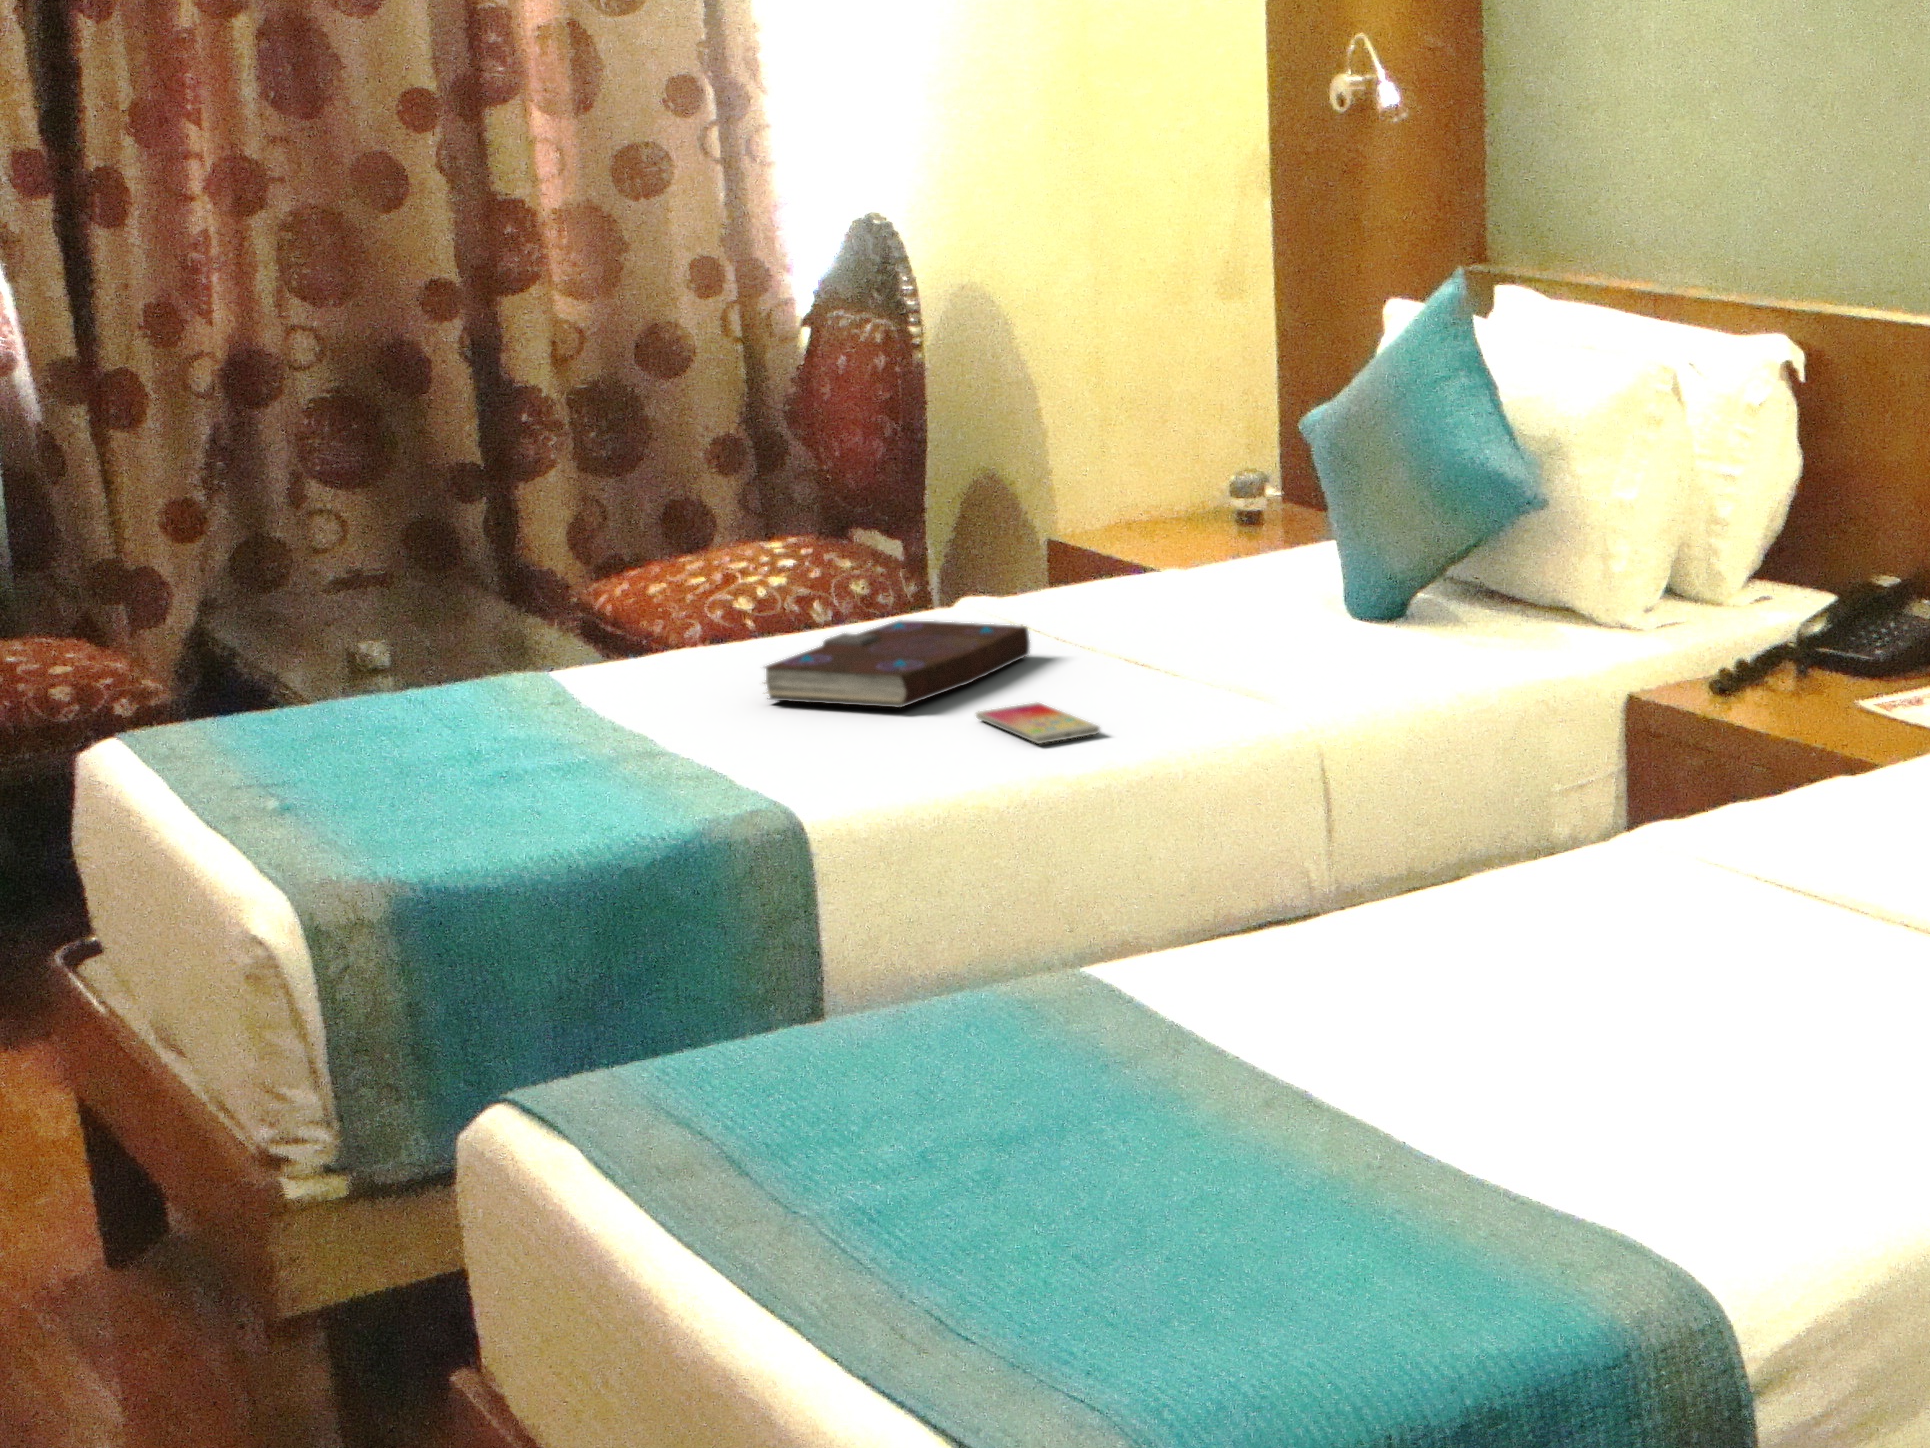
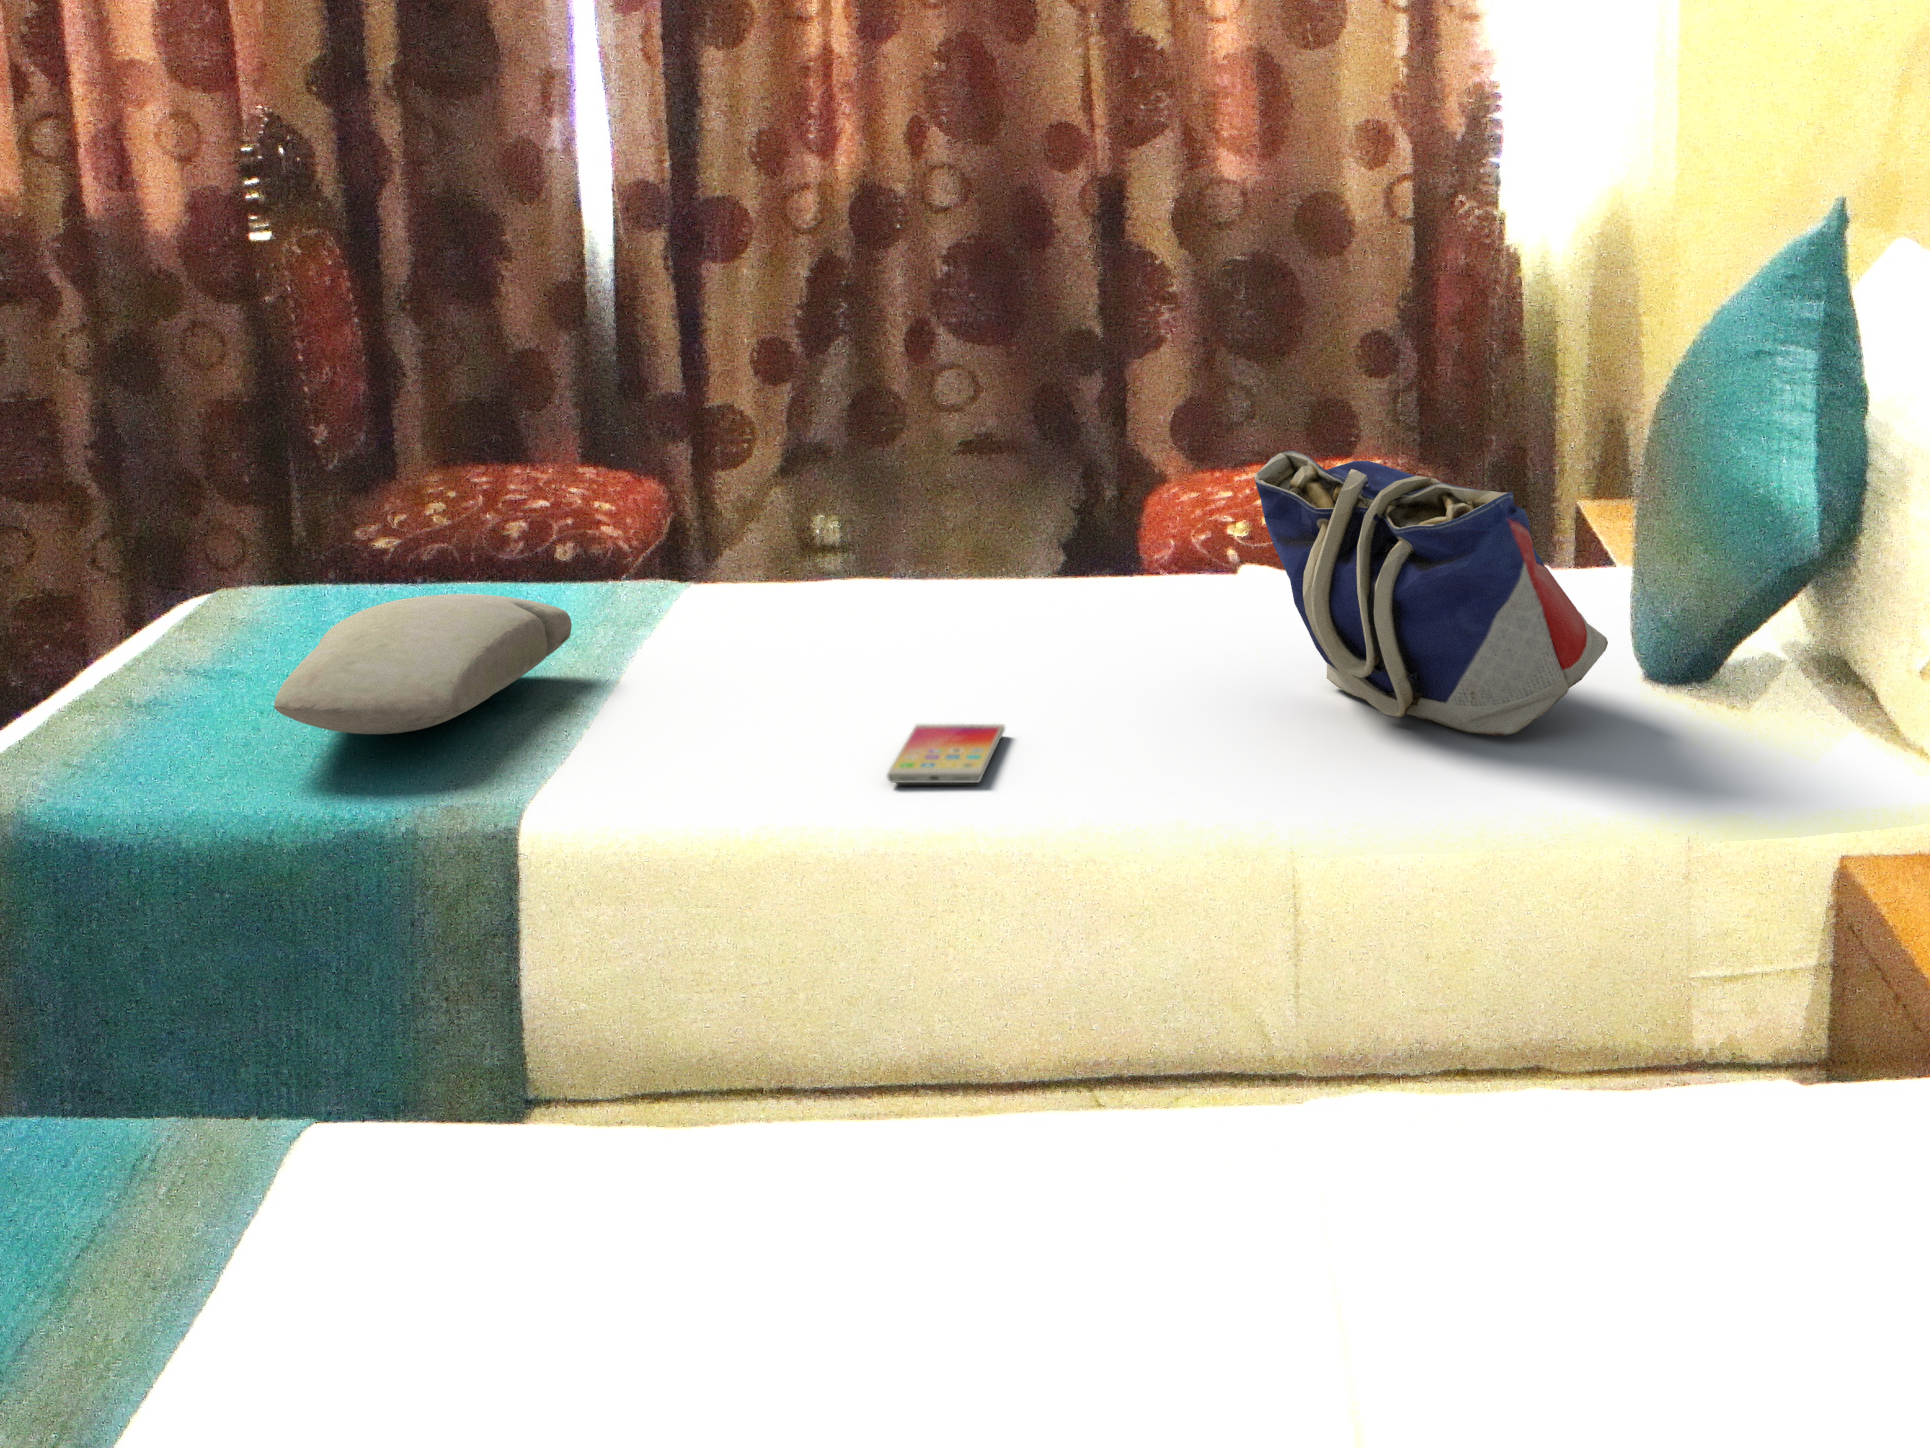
tote bag: none [1133,483,1415,660] -> present [1255,451,1608,735]
book: present [764,620,1030,707] -> none [779,586,1160,702]
pillow: none [382,673,672,781] -> present [274,594,572,734]

